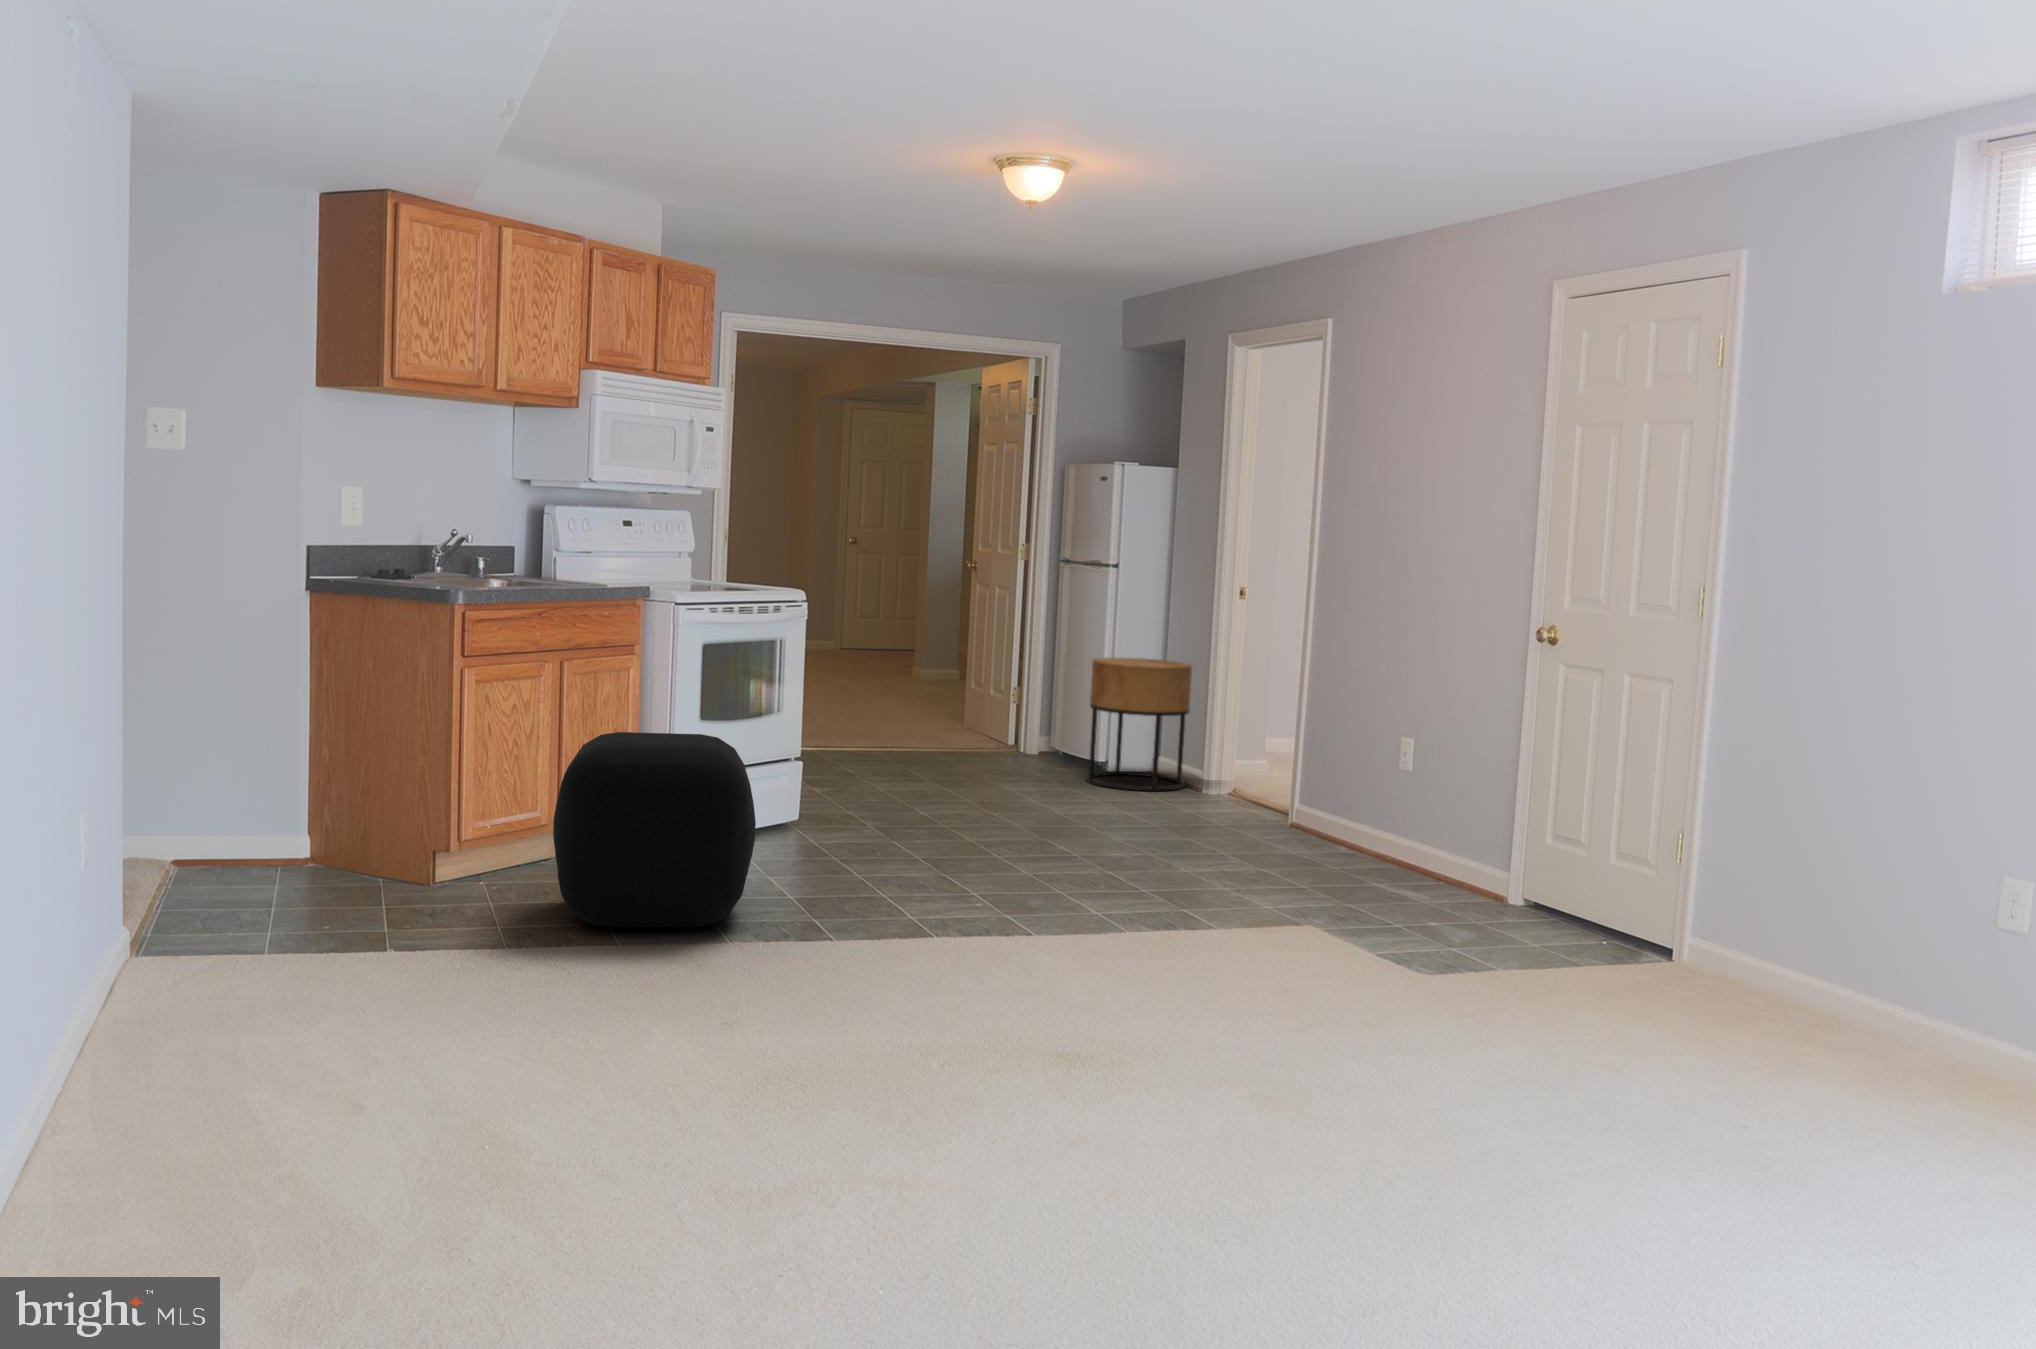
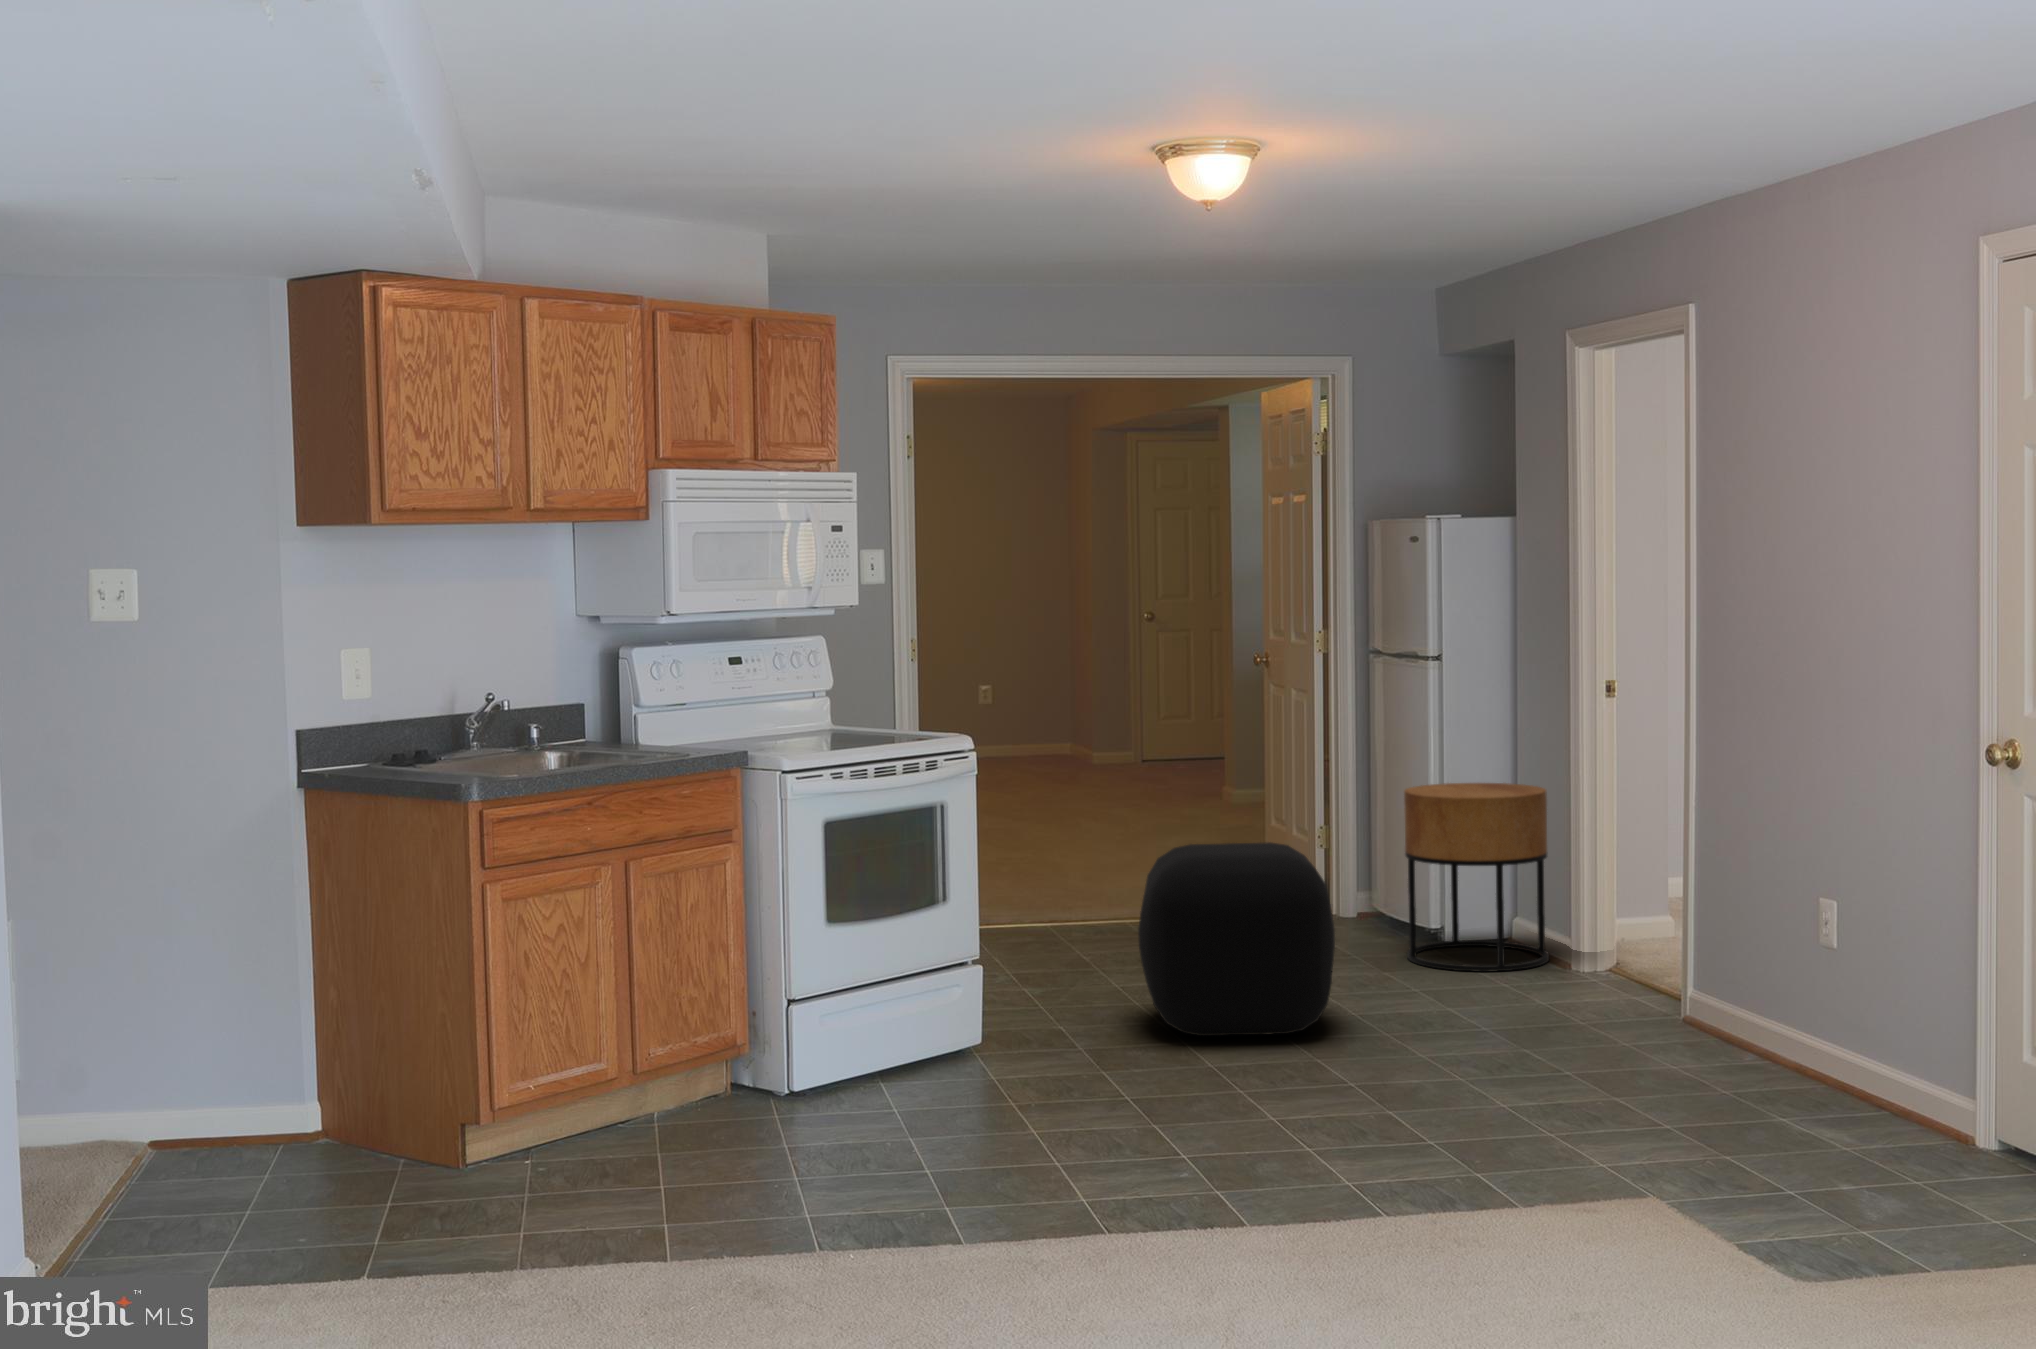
ottoman: present [553,732,756,927] -> present [1138,842,1335,1036]

